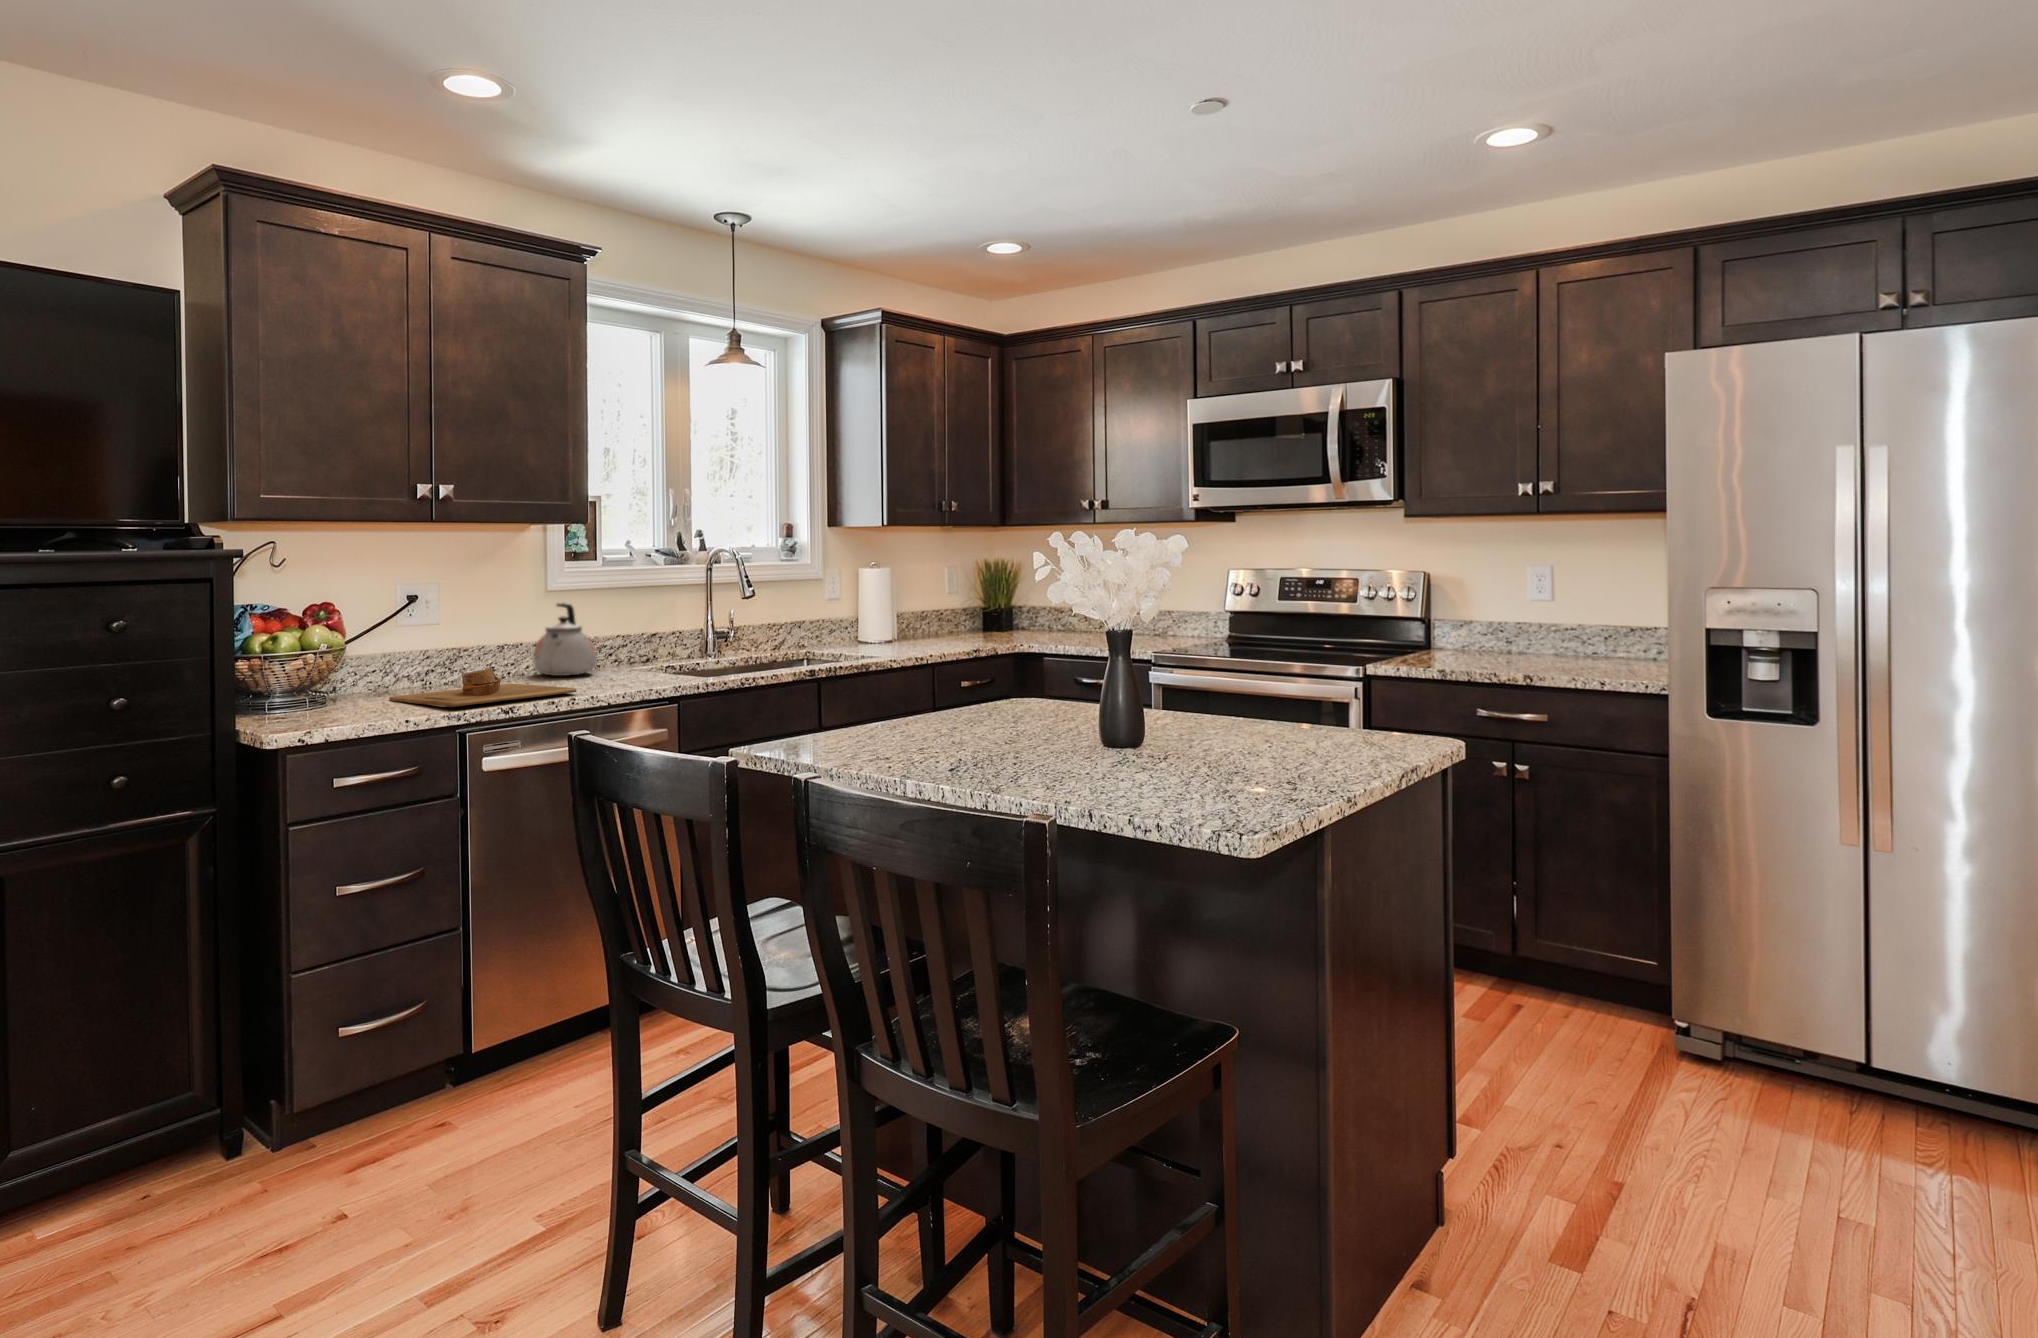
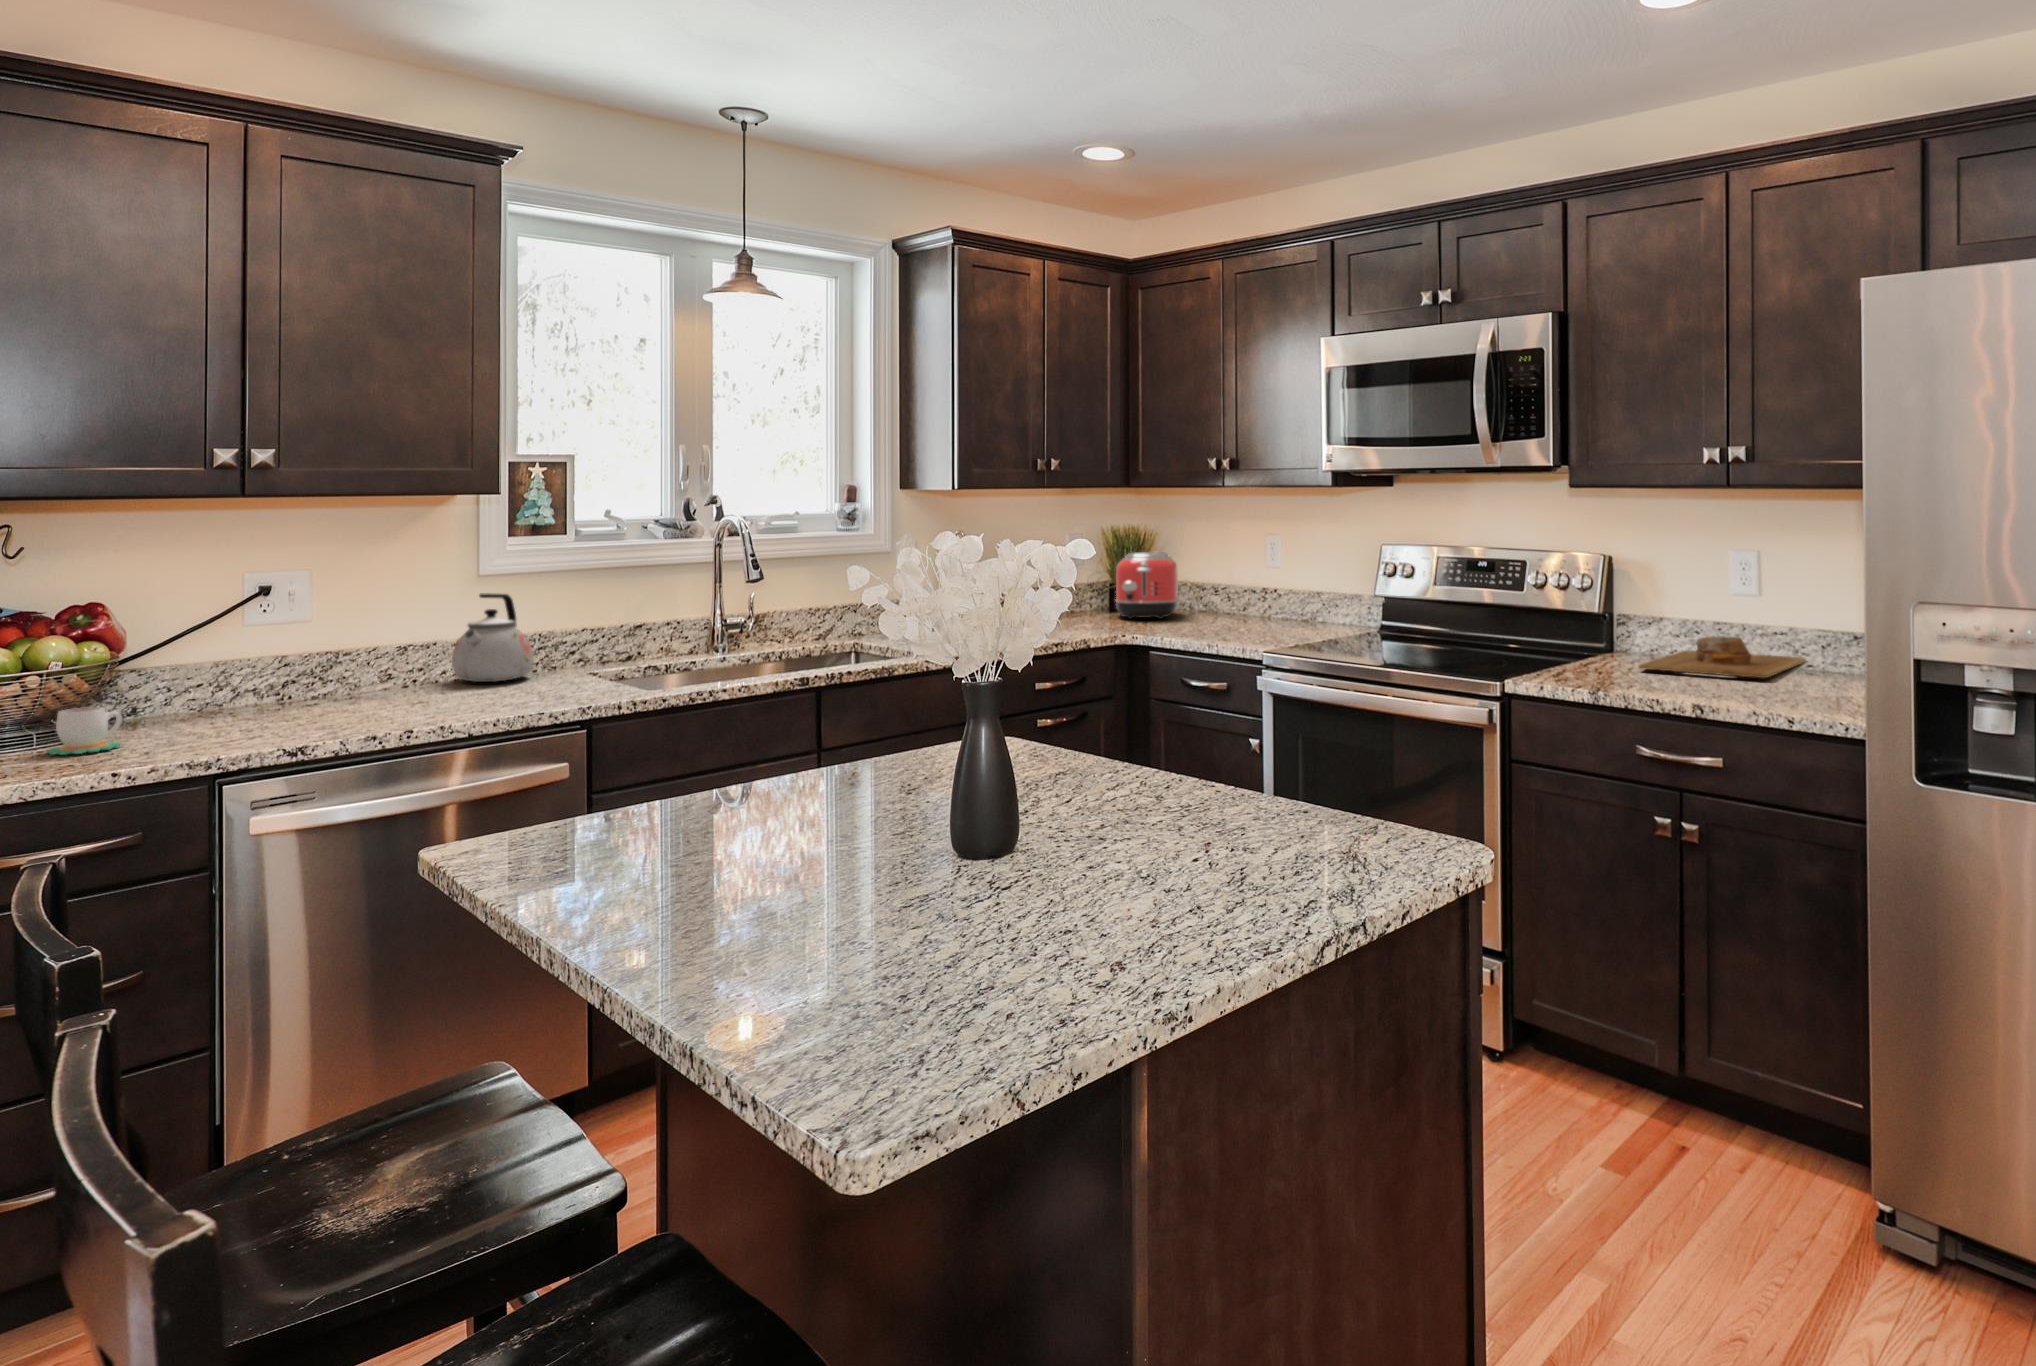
toaster: none [997,579,1052,634] -> present [1116,552,1179,619]
cutting board: present [389,669,577,707] -> present [1639,636,1806,678]
mug: none [312,683,362,718] -> present [46,707,122,755]

